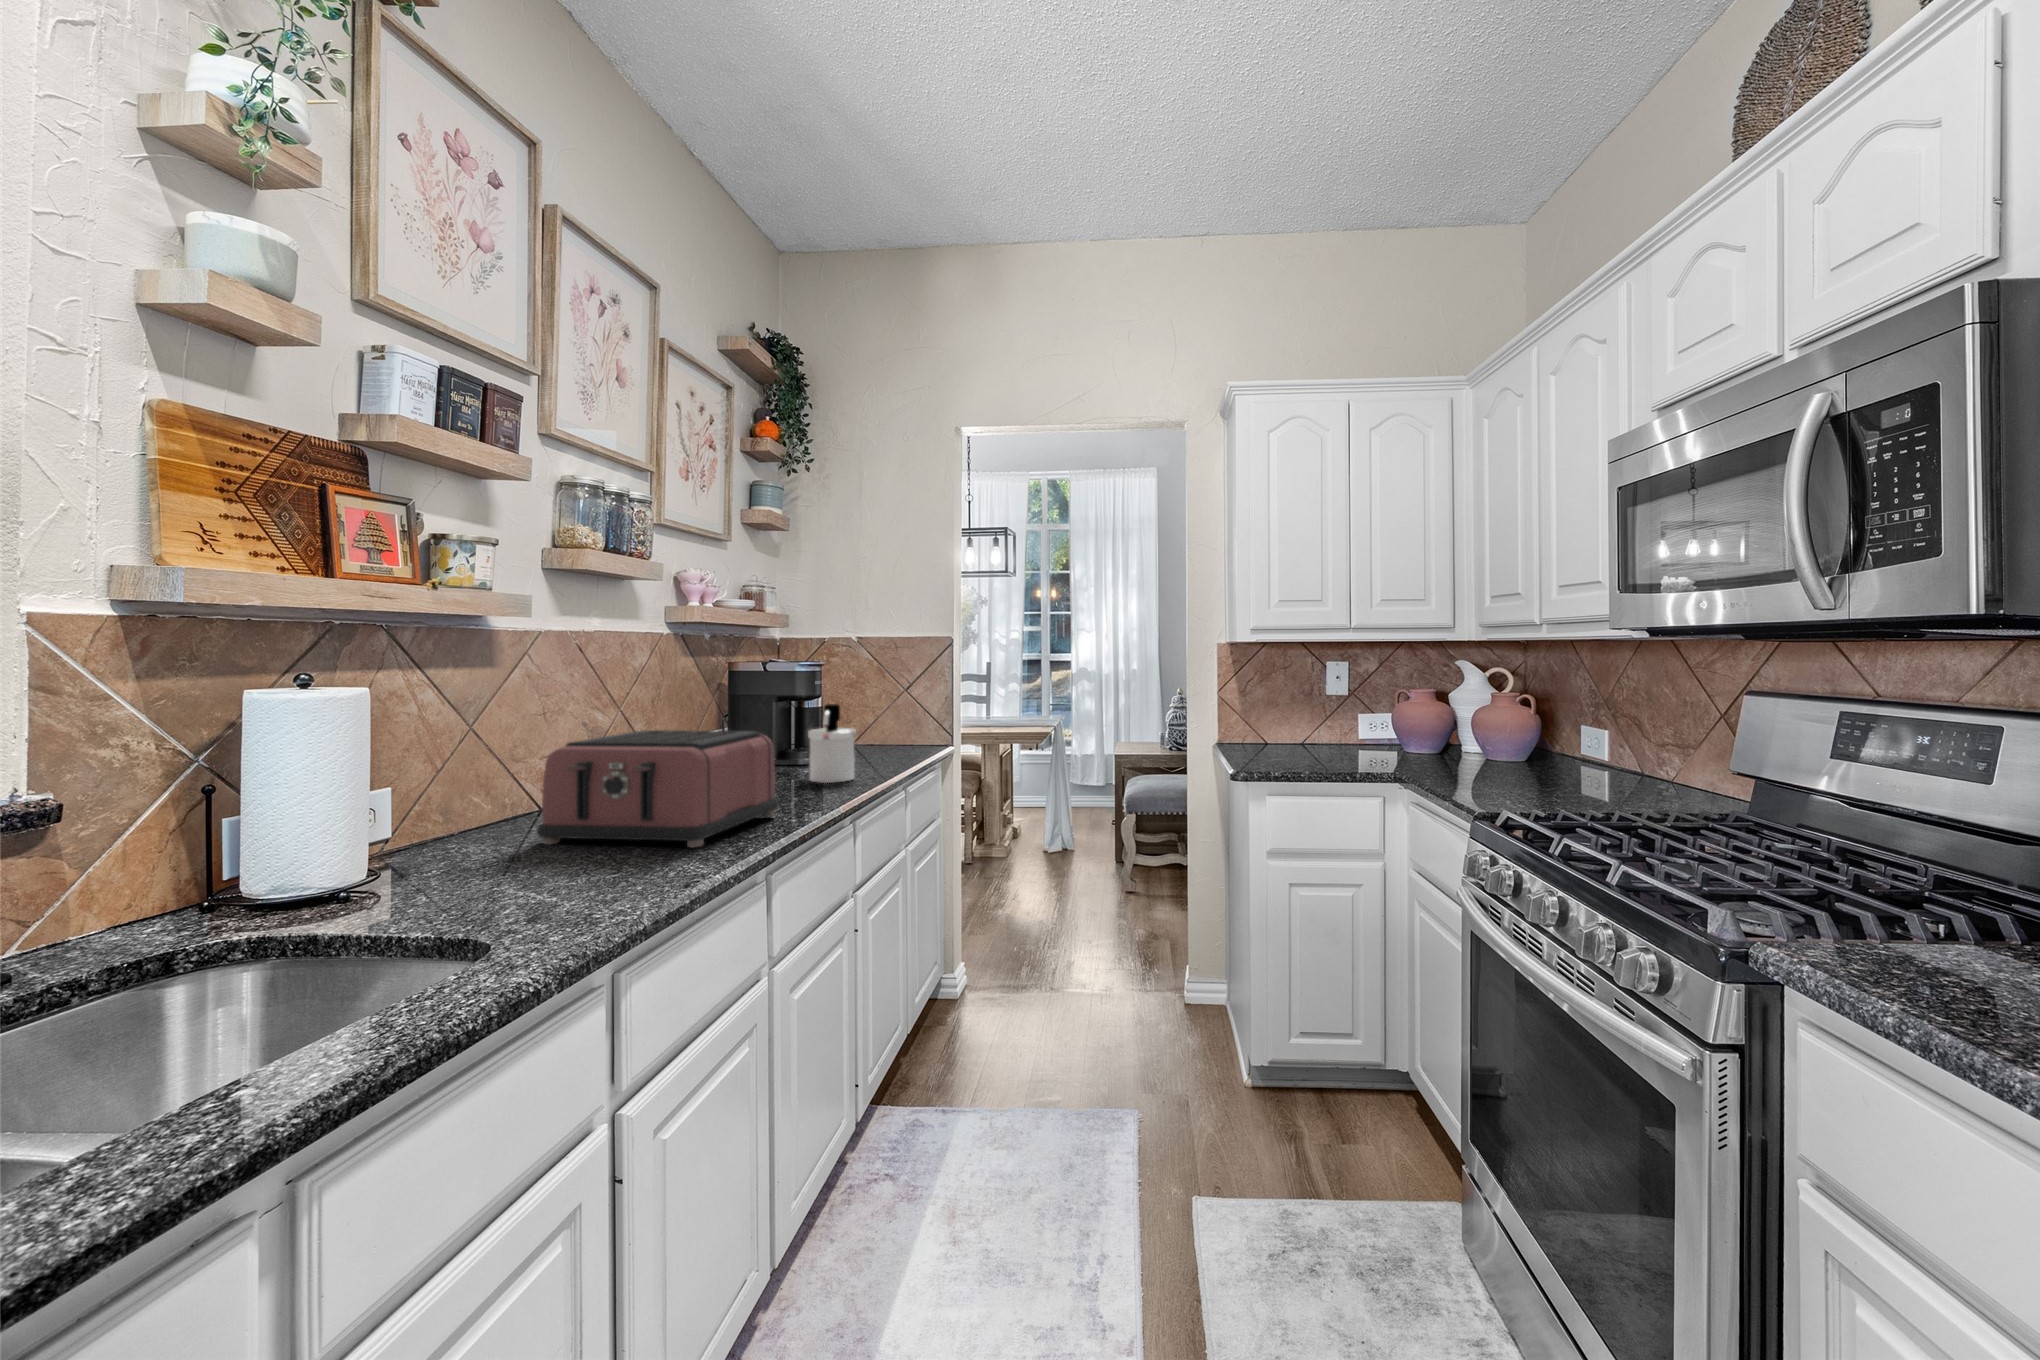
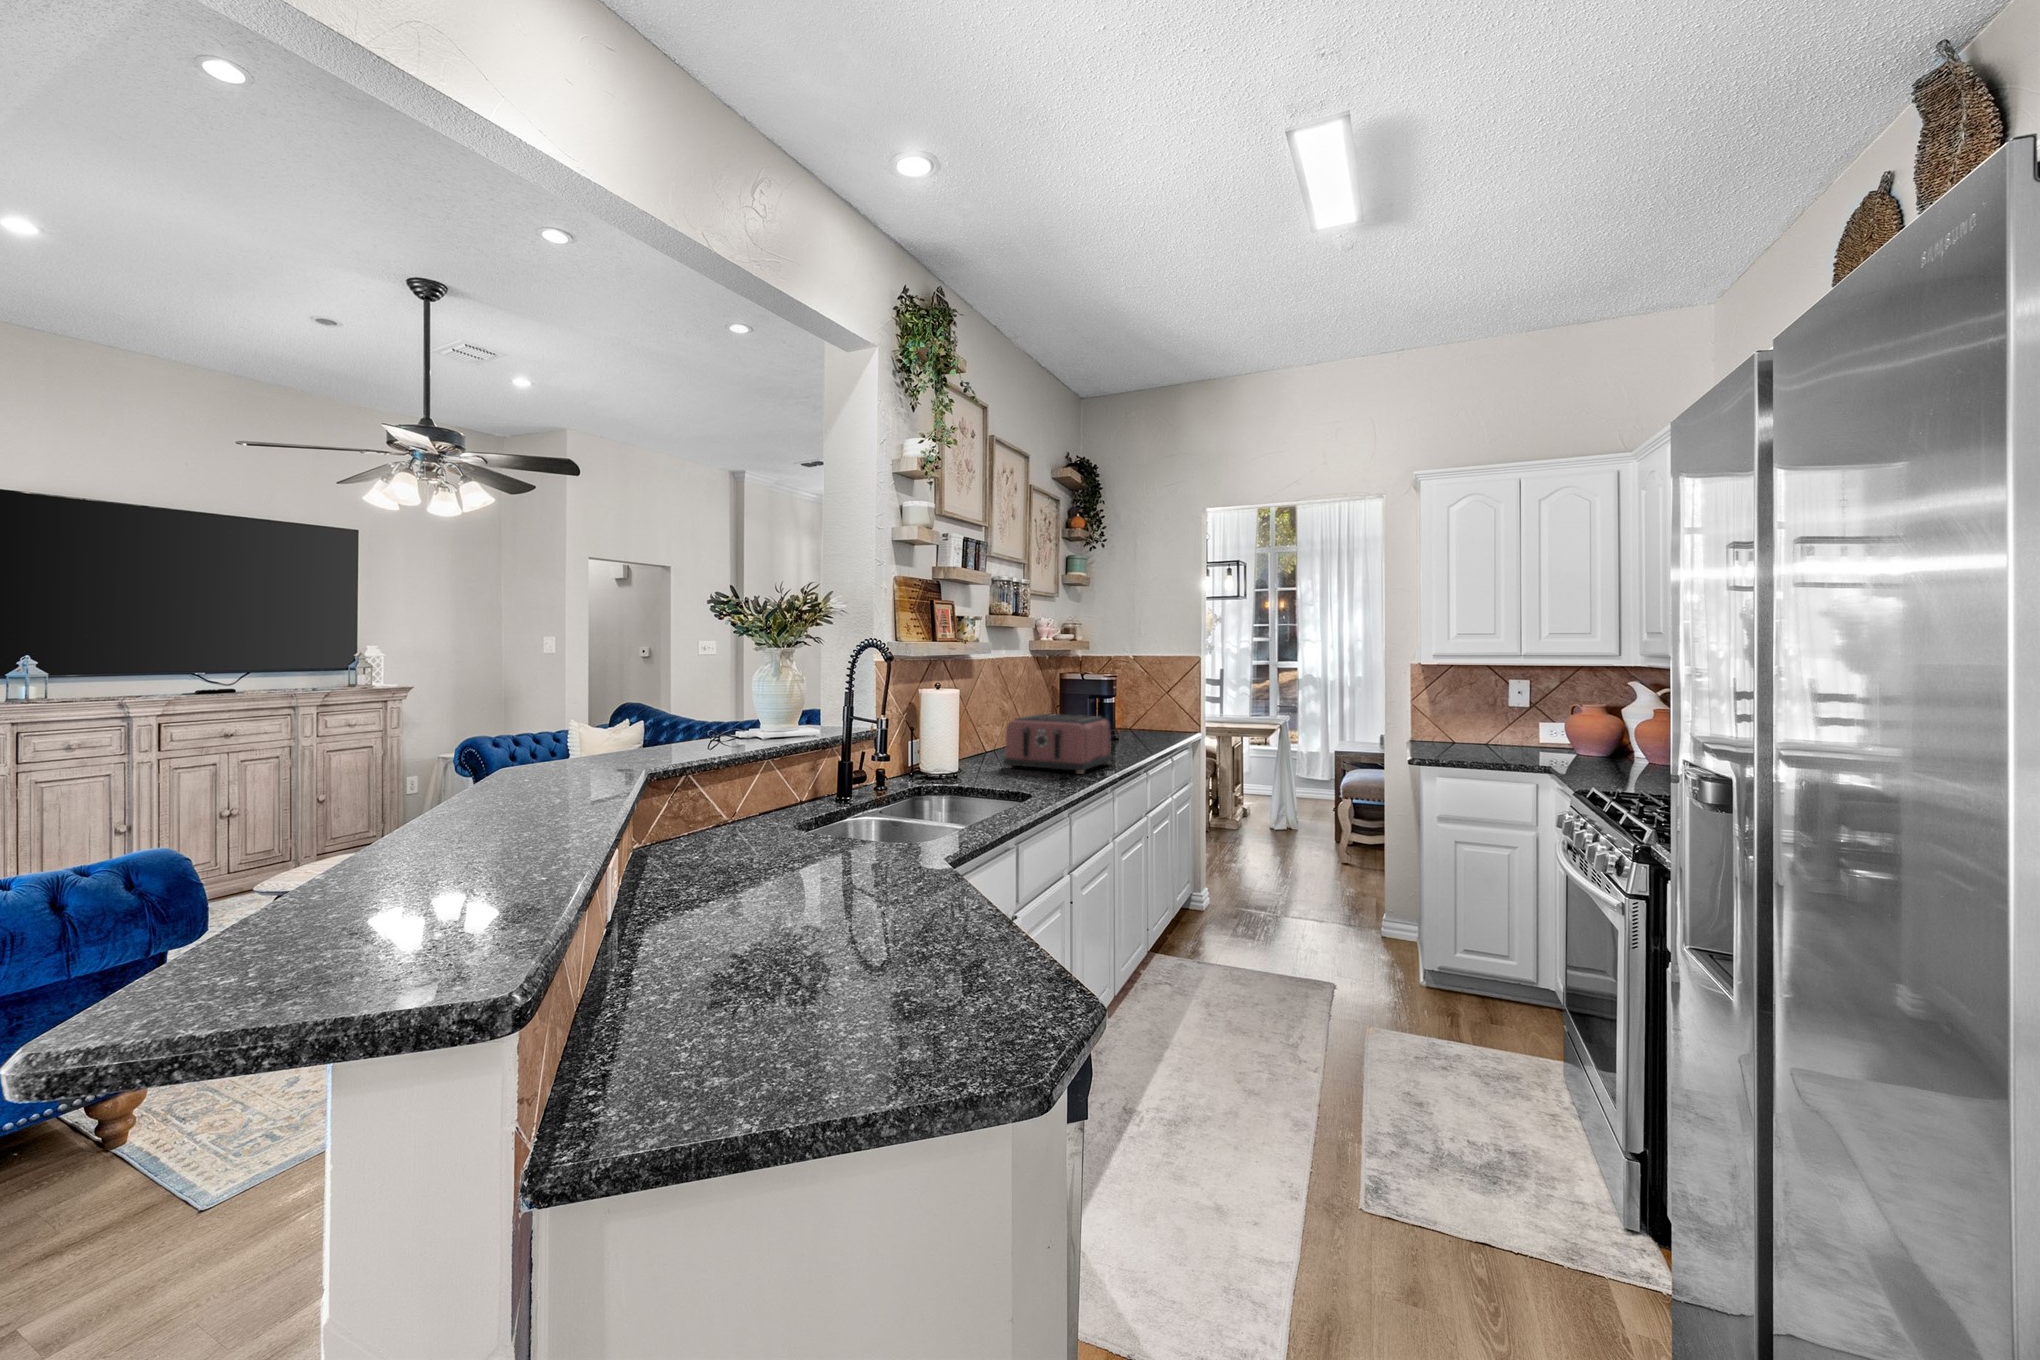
soap dispenser: present [808,704,856,783] -> none [1116,702,1145,751]

